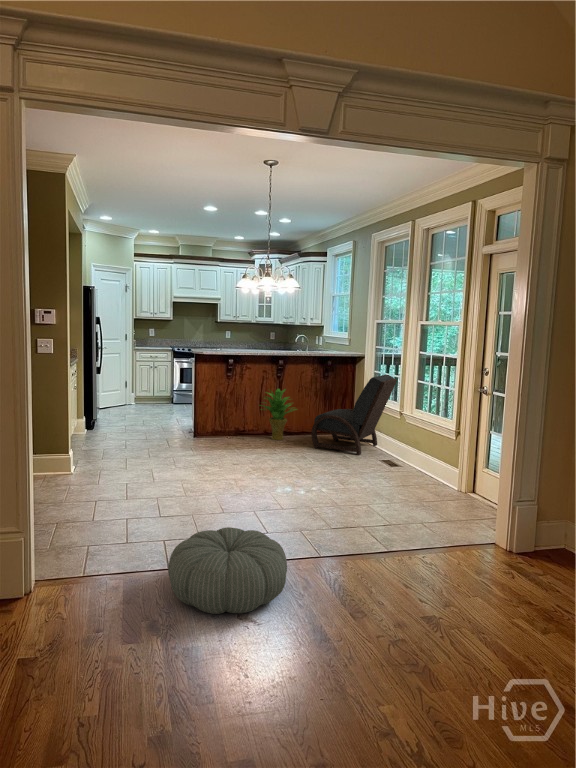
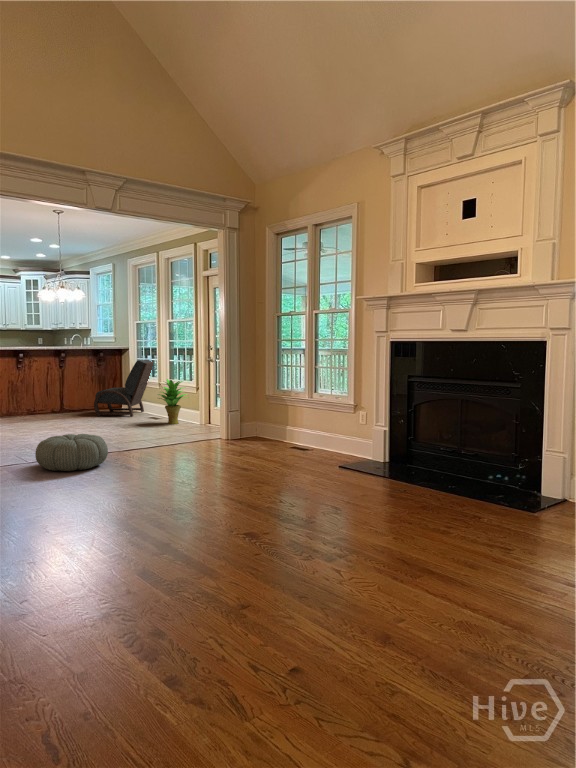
potted plant: present [261,389,295,440] -> present [158,379,186,424]

